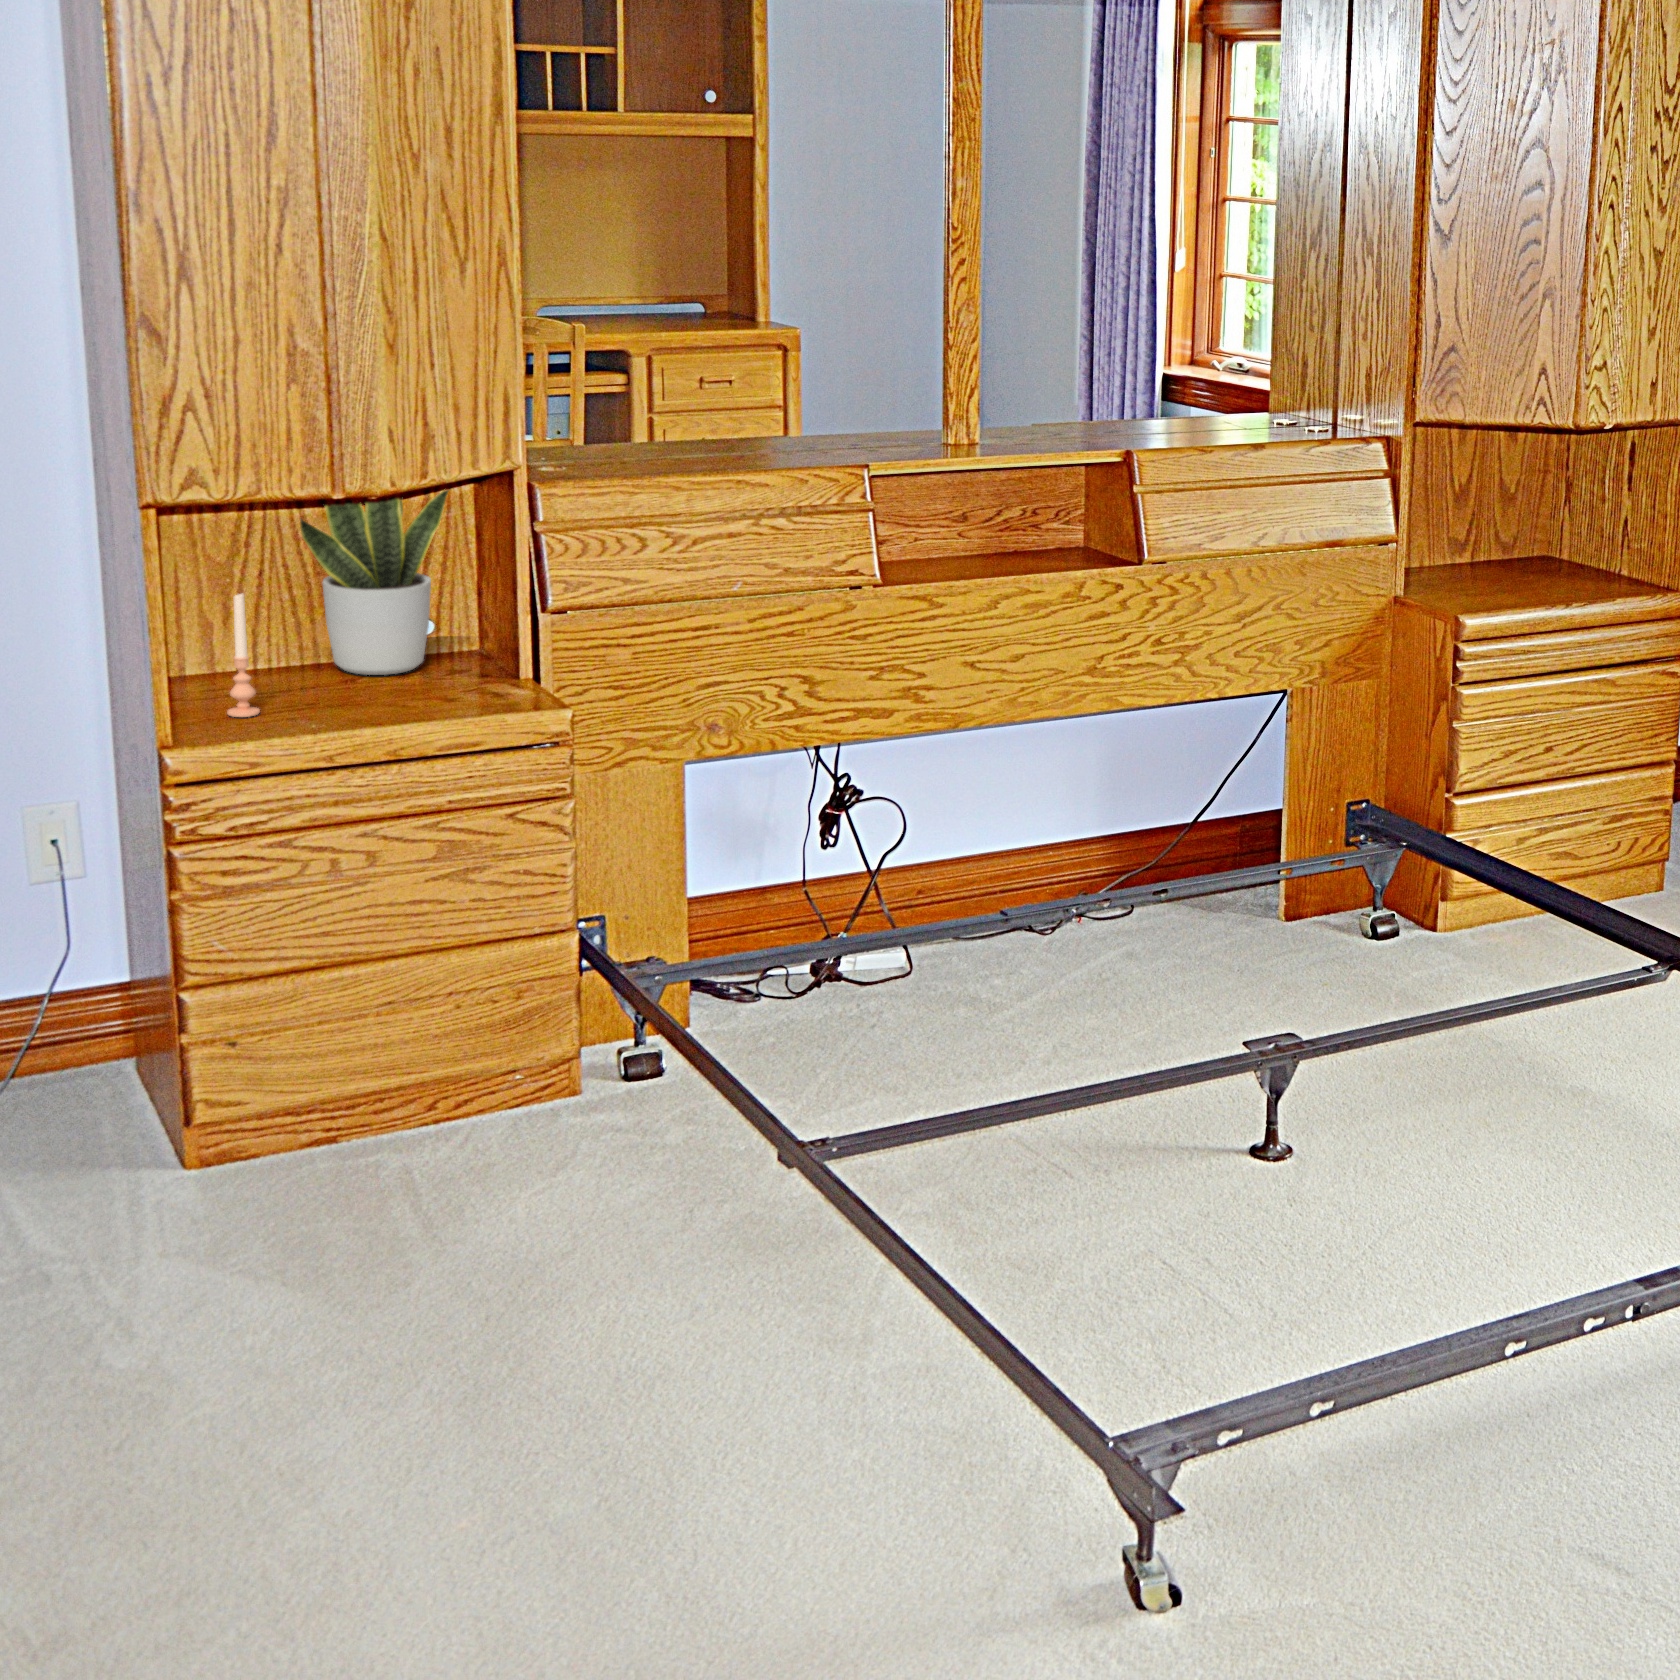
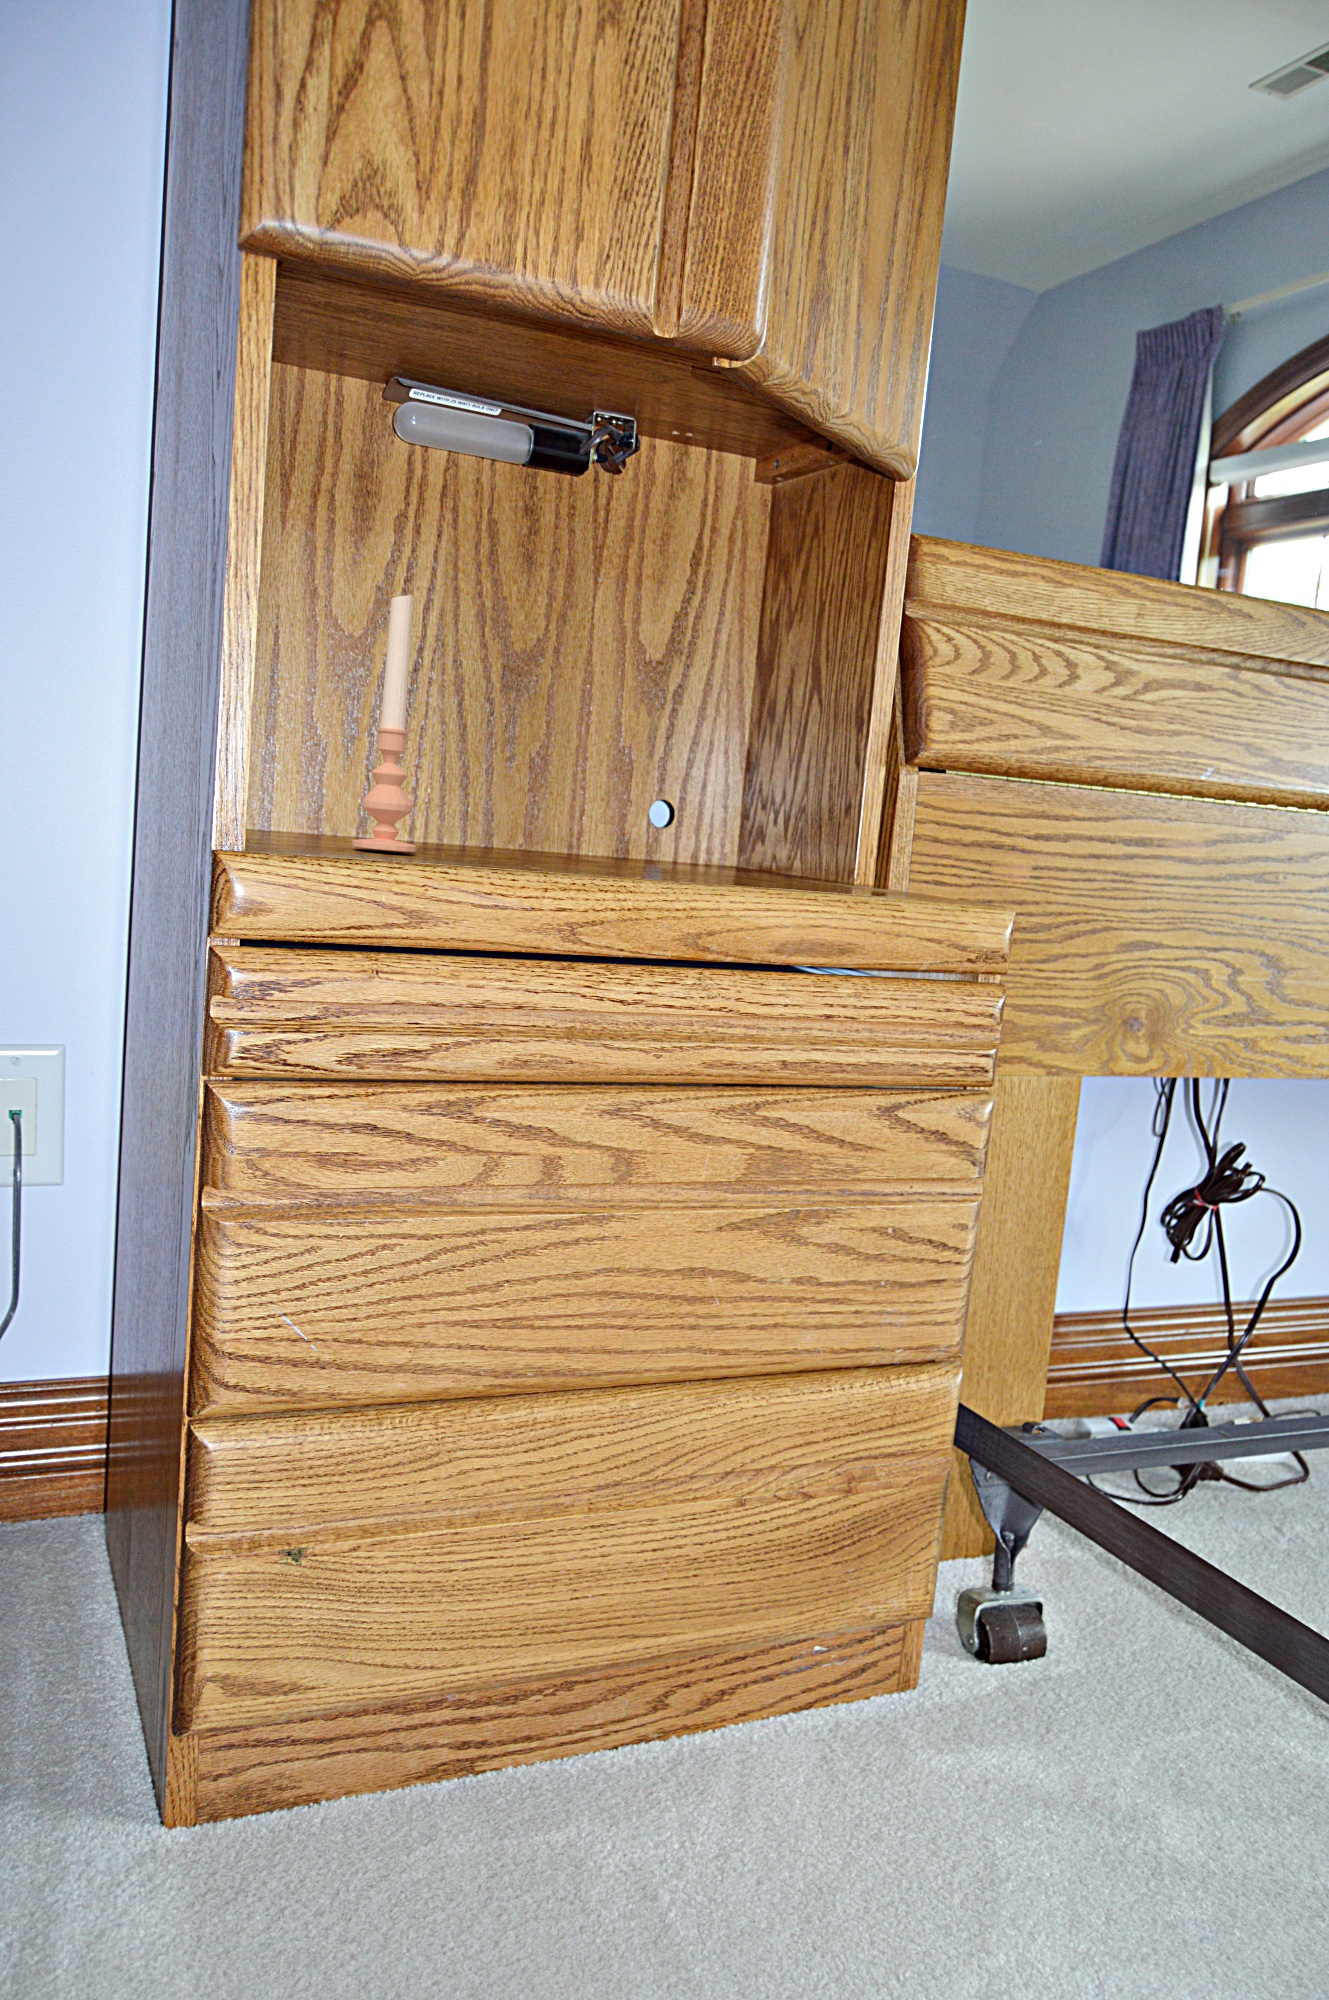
potted plant: present [300,490,449,675] -> none [506,413,745,860]

